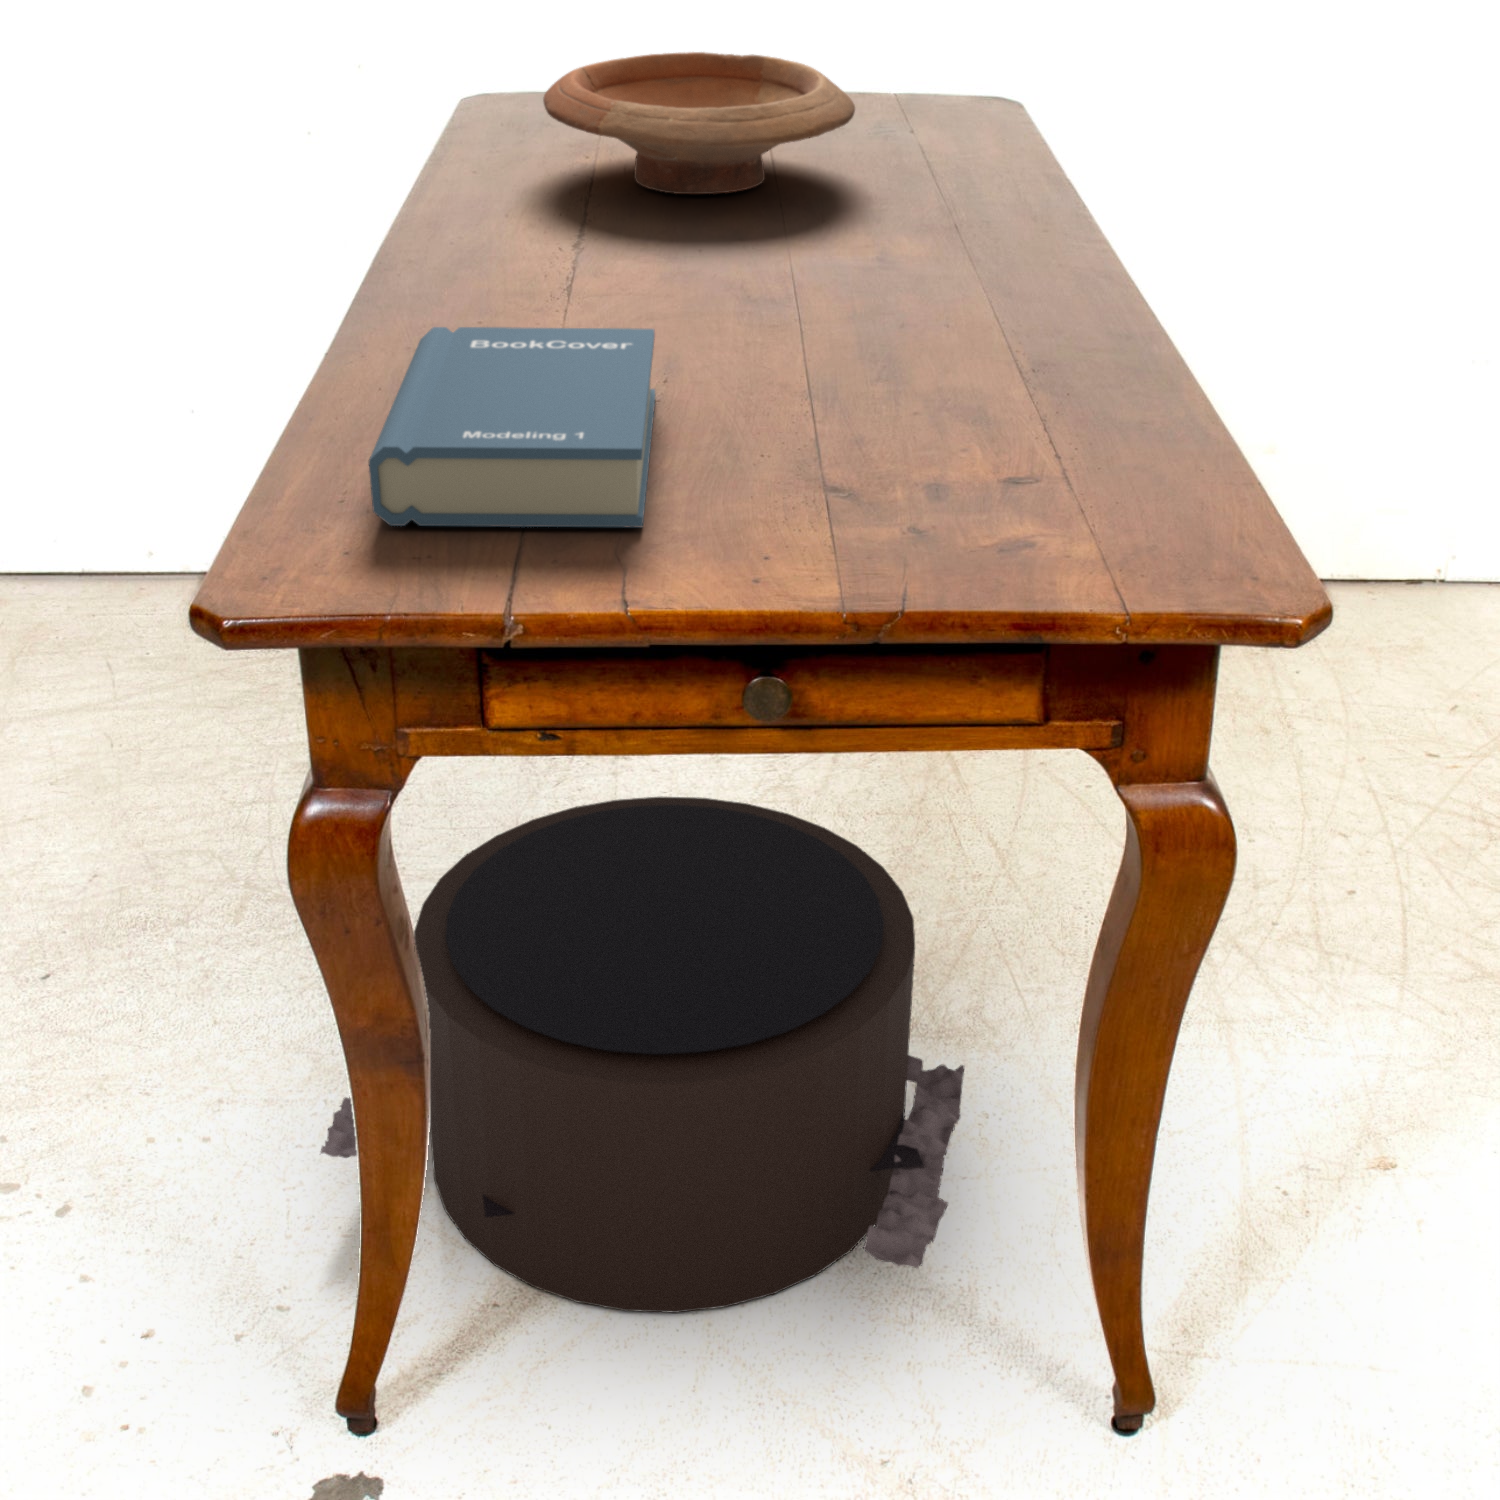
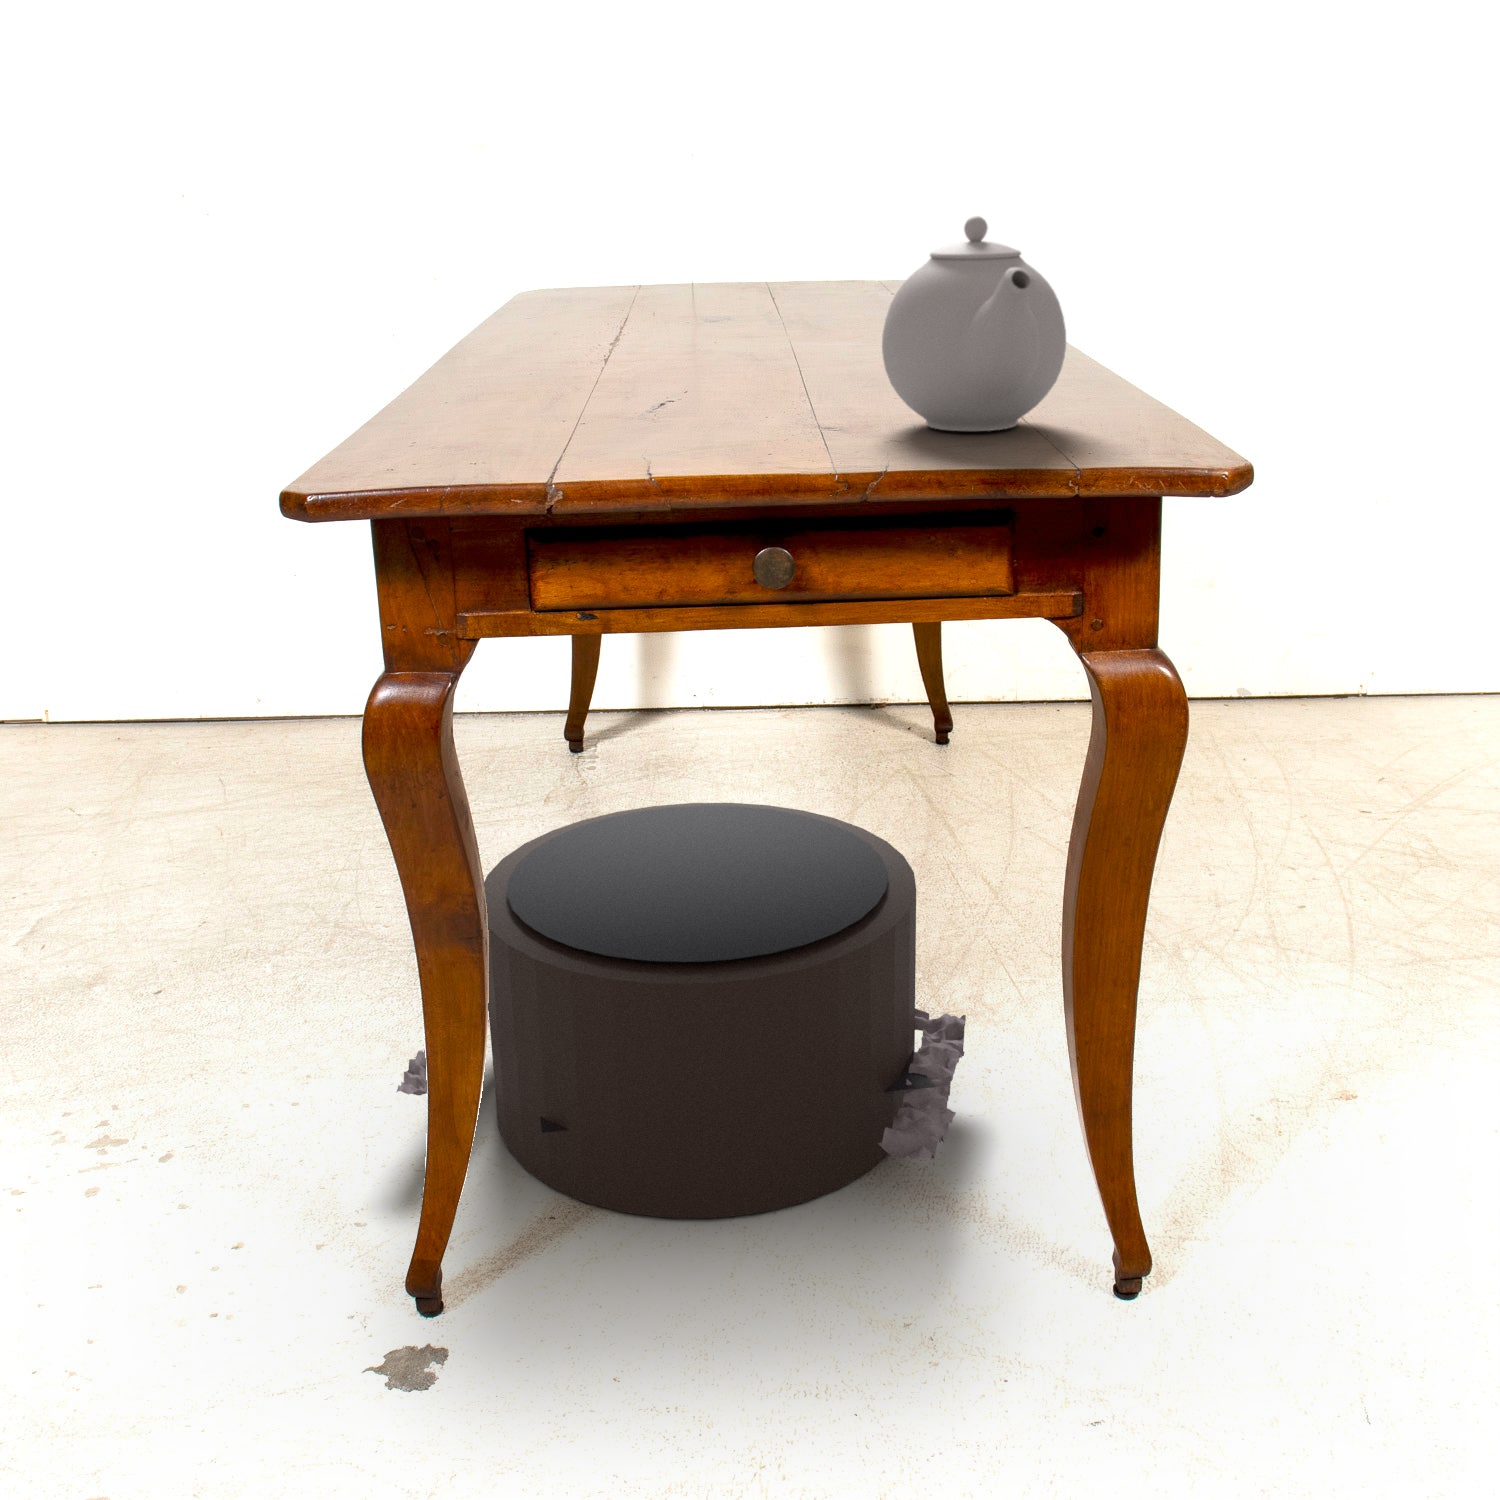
wooden bowl: present [543,52,855,194] -> none [587,227,839,321]
teapot: none [904,268,1125,522] -> present [882,216,1066,431]
book: present [369,327,655,527] -> none [434,335,677,446]

